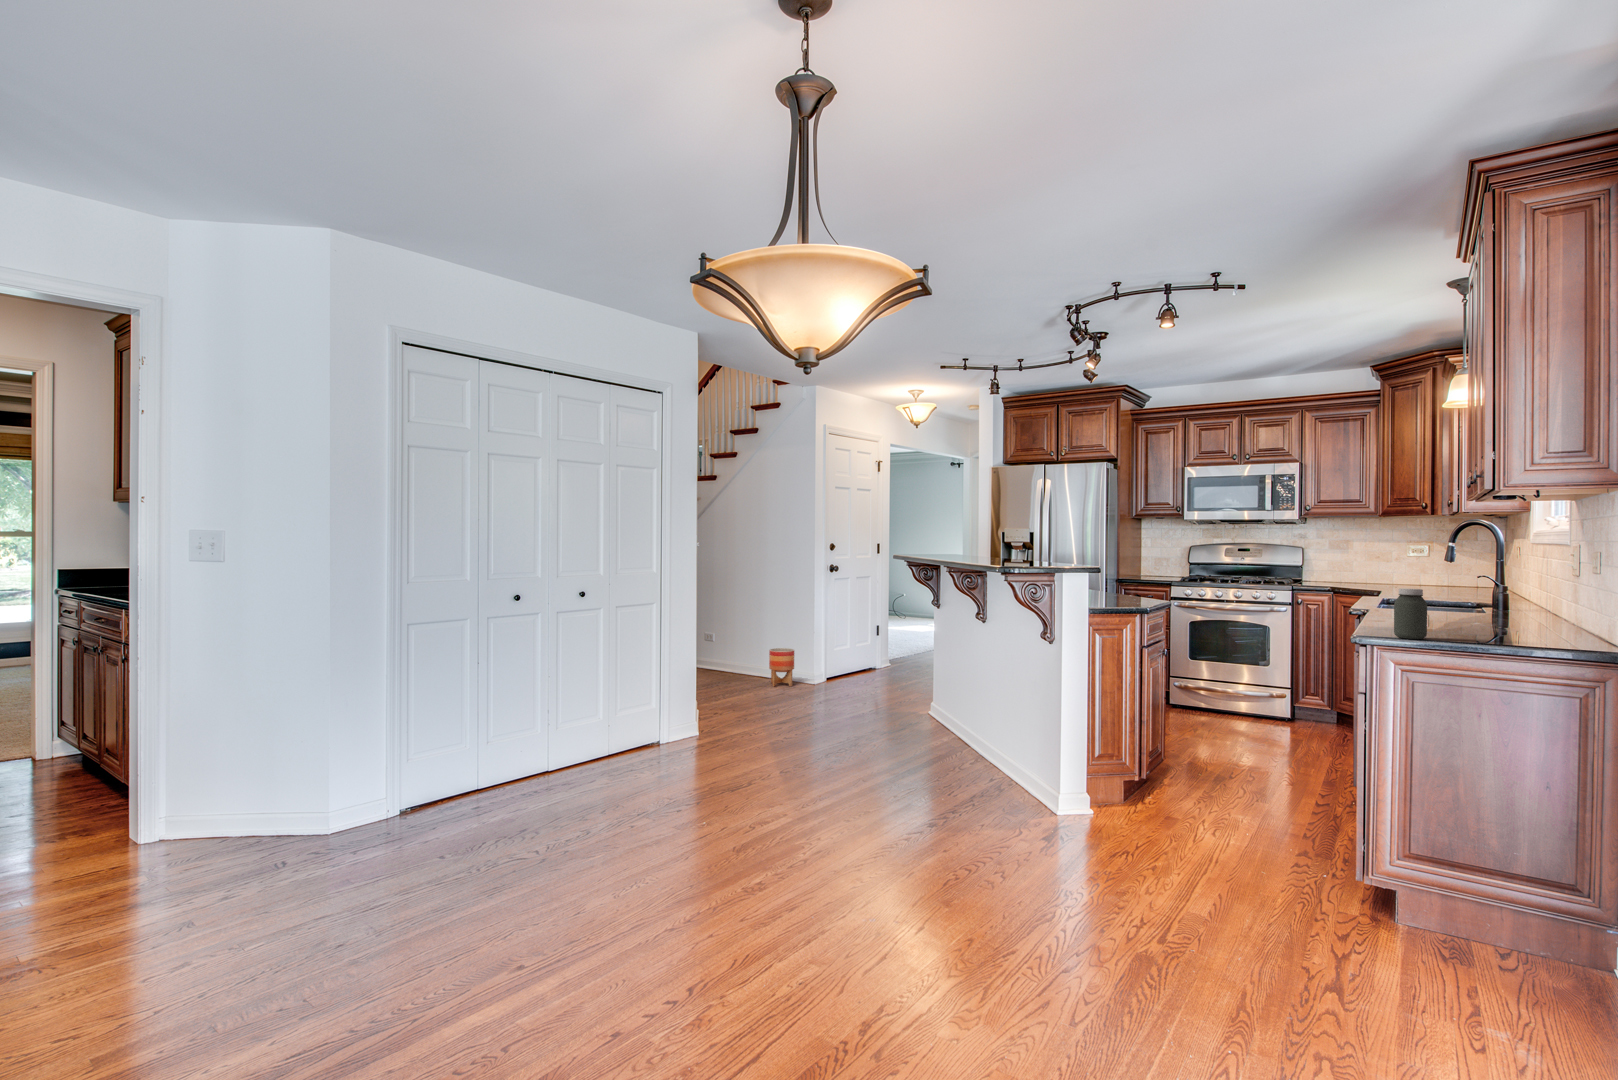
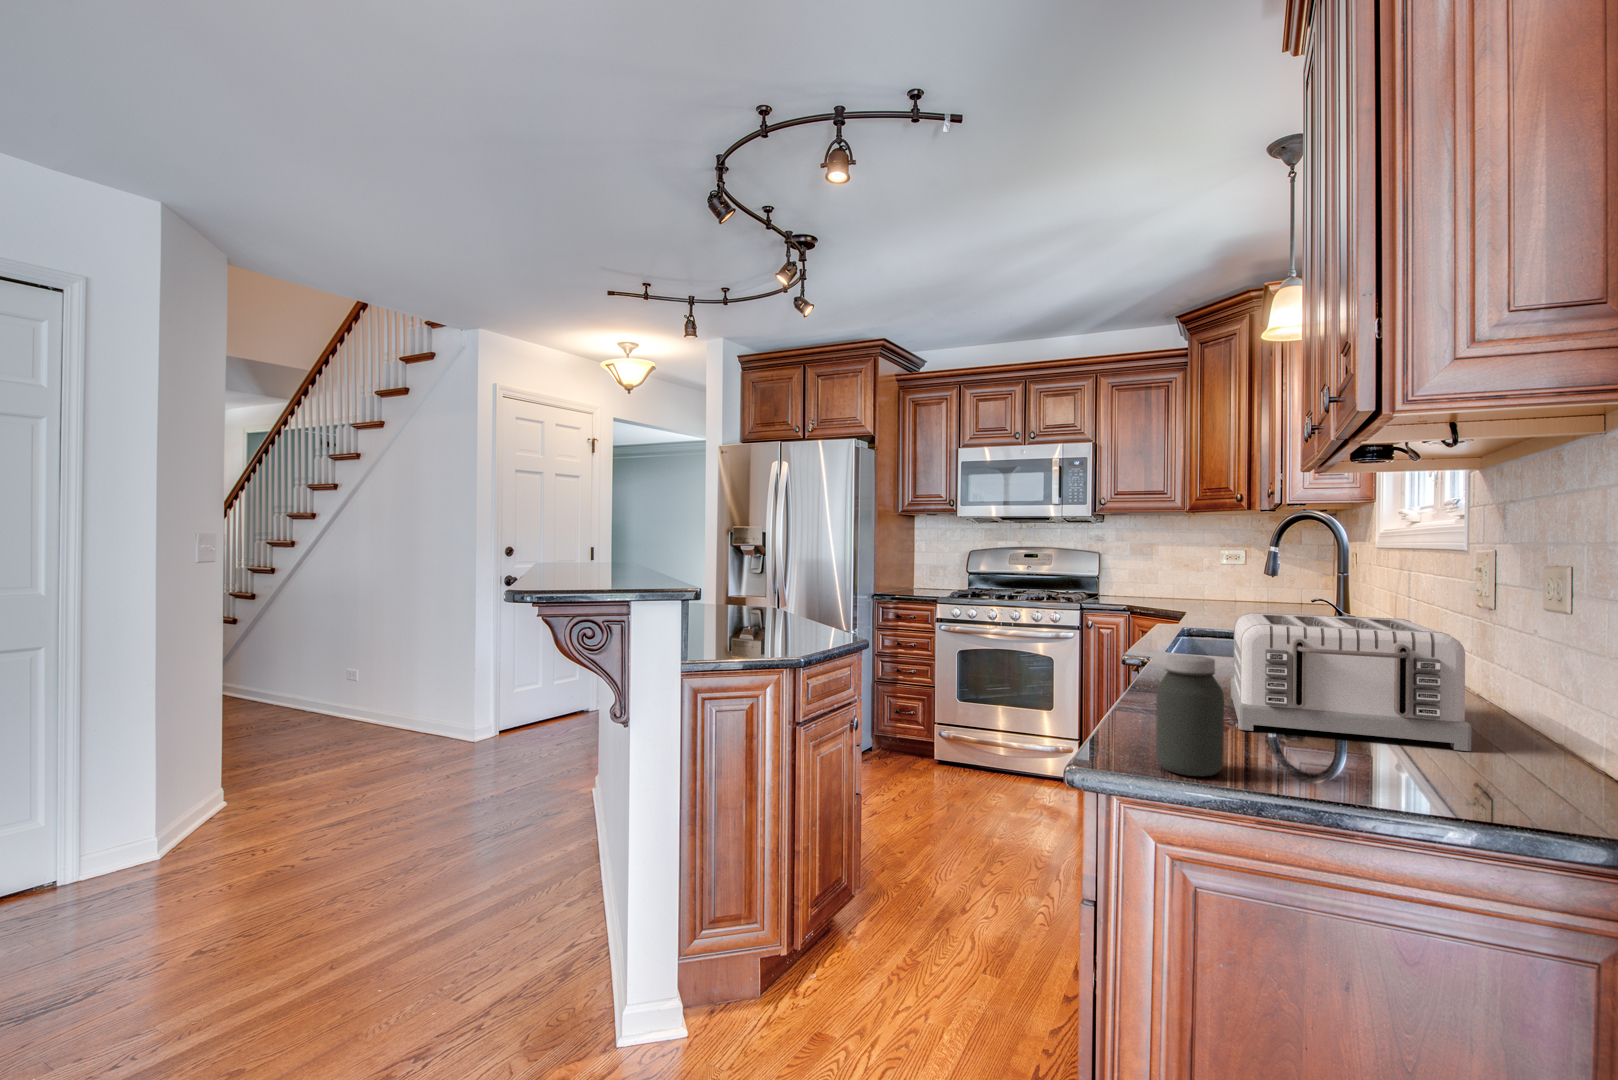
toaster: none [1426,577,1554,637] -> present [1231,613,1471,751]
planter: present [769,648,794,687] -> none [405,693,444,749]

